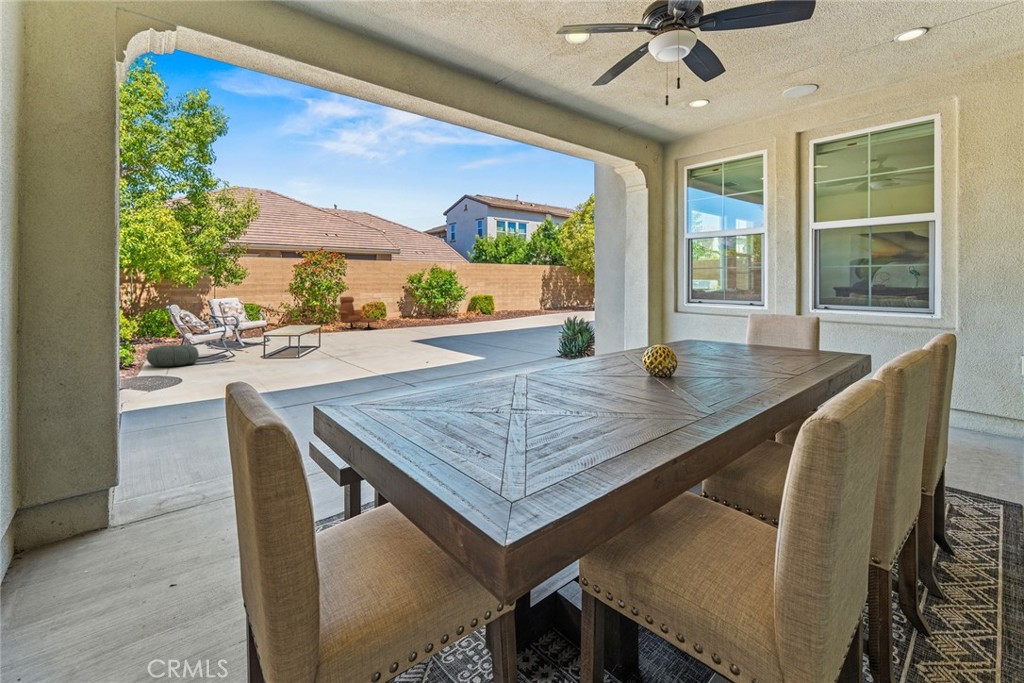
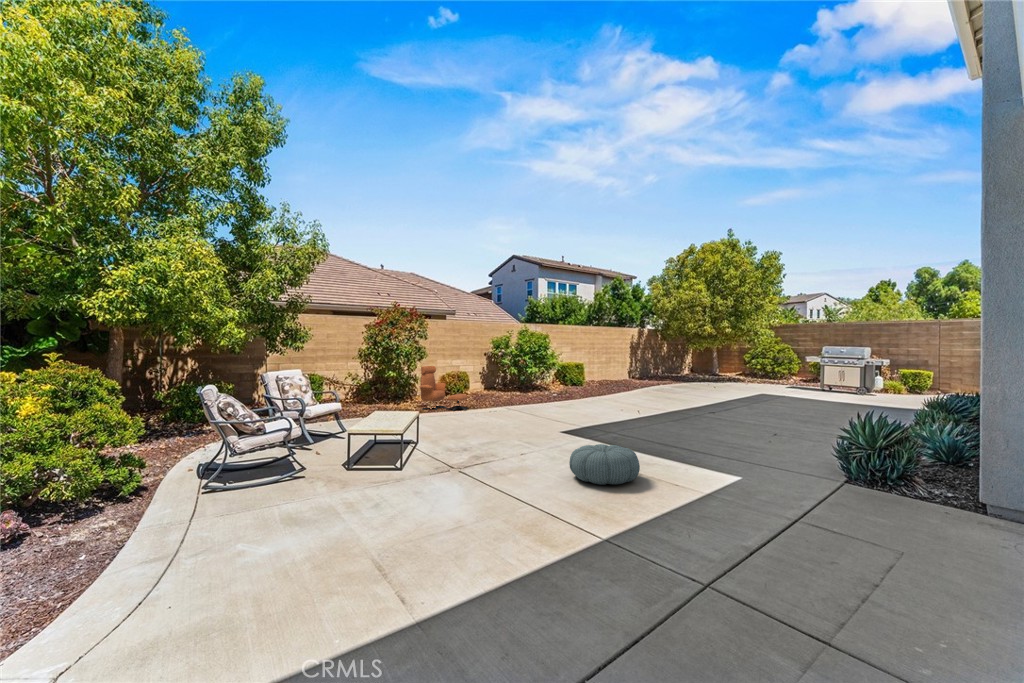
pouf: present [147,345,199,367] -> present [569,444,640,485]

